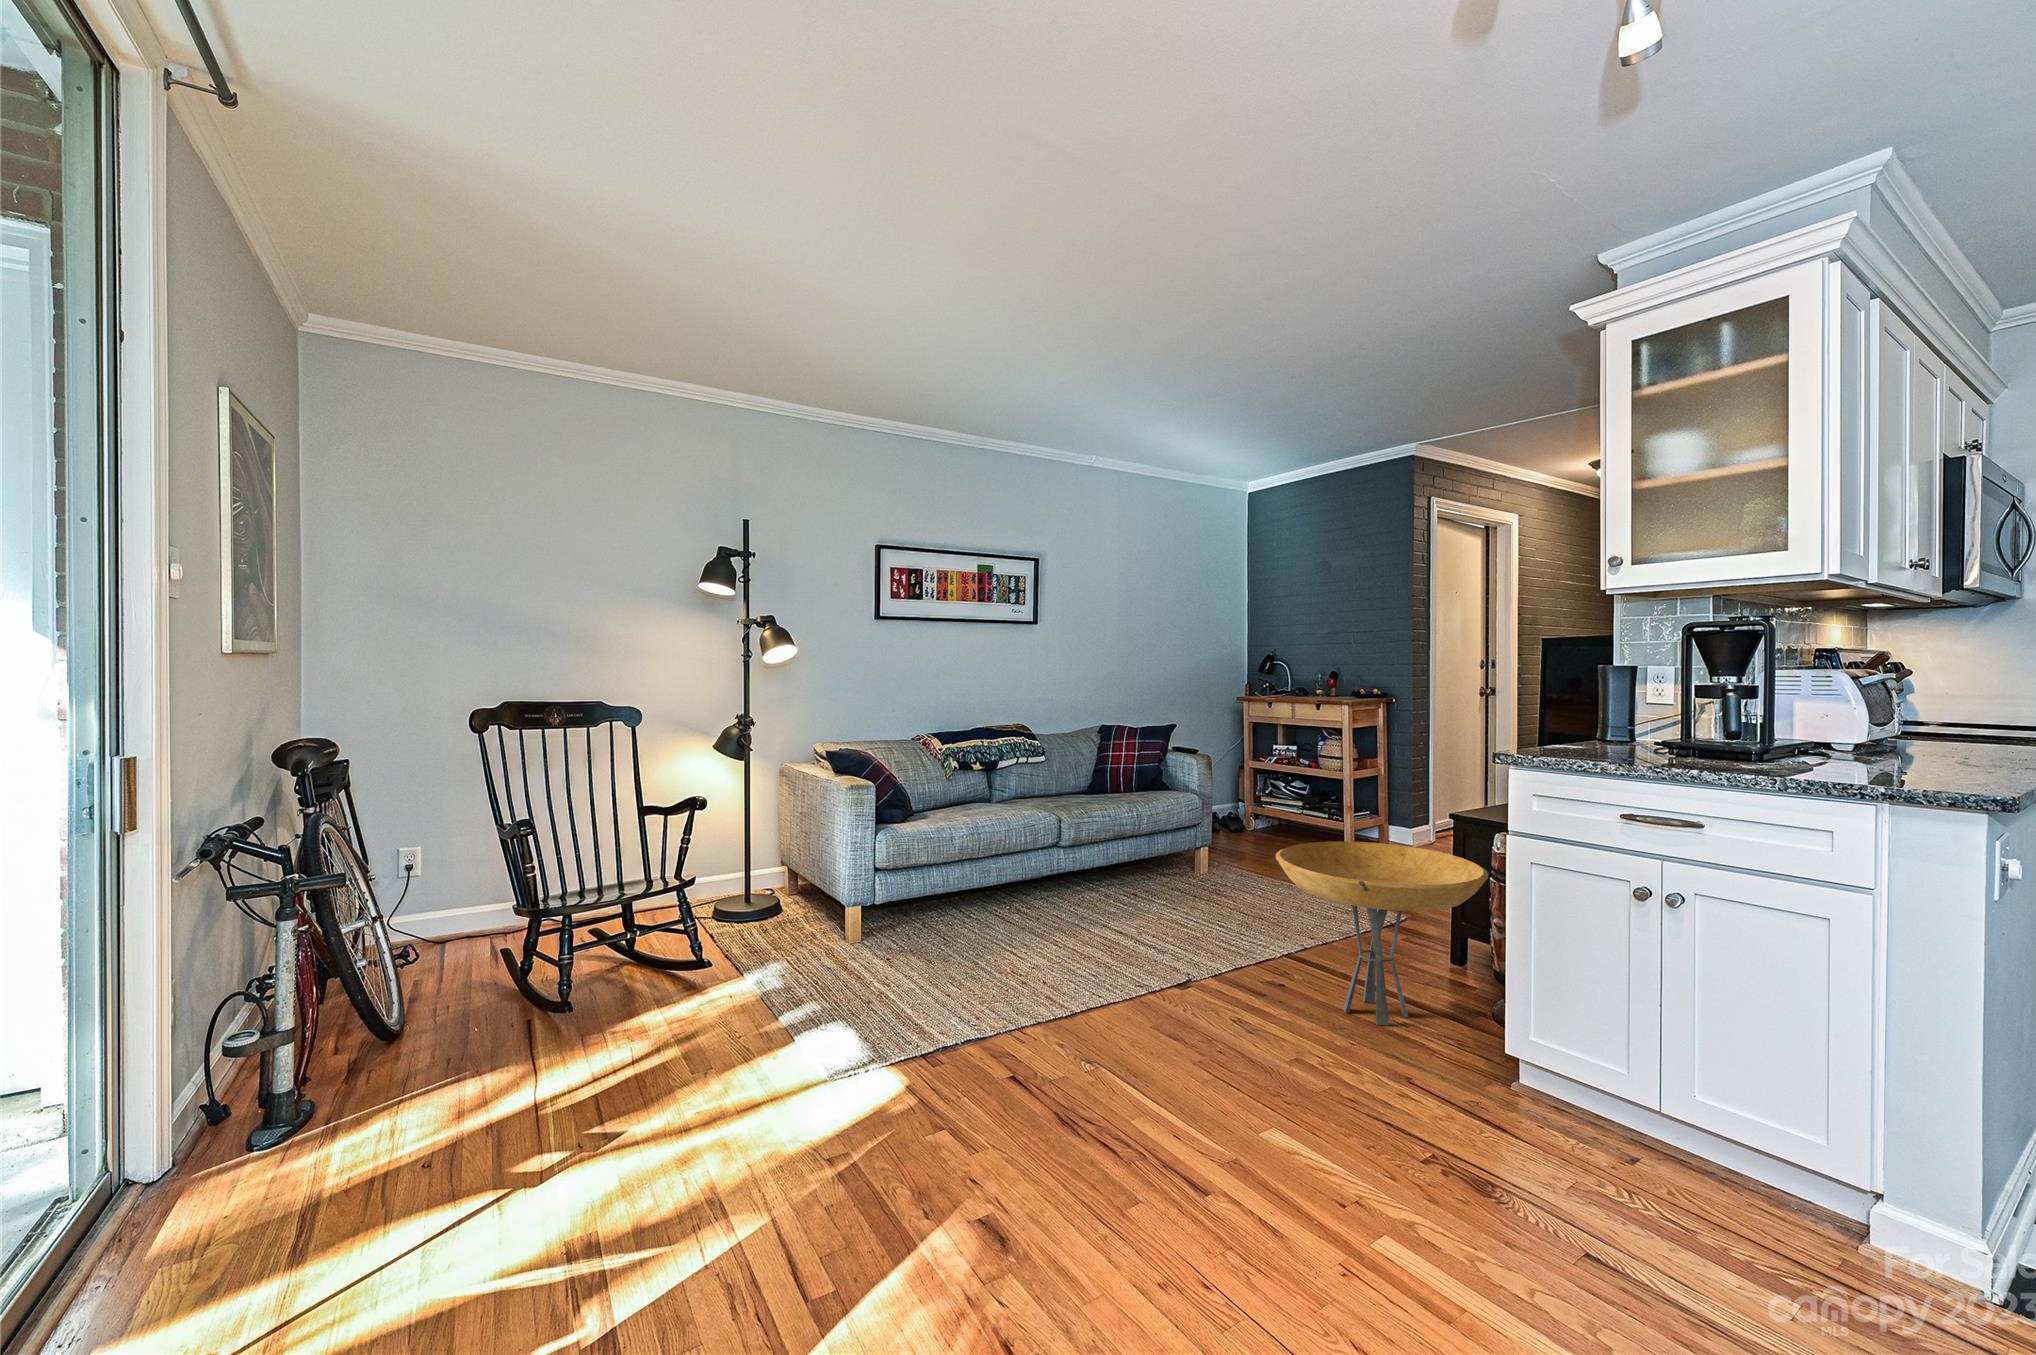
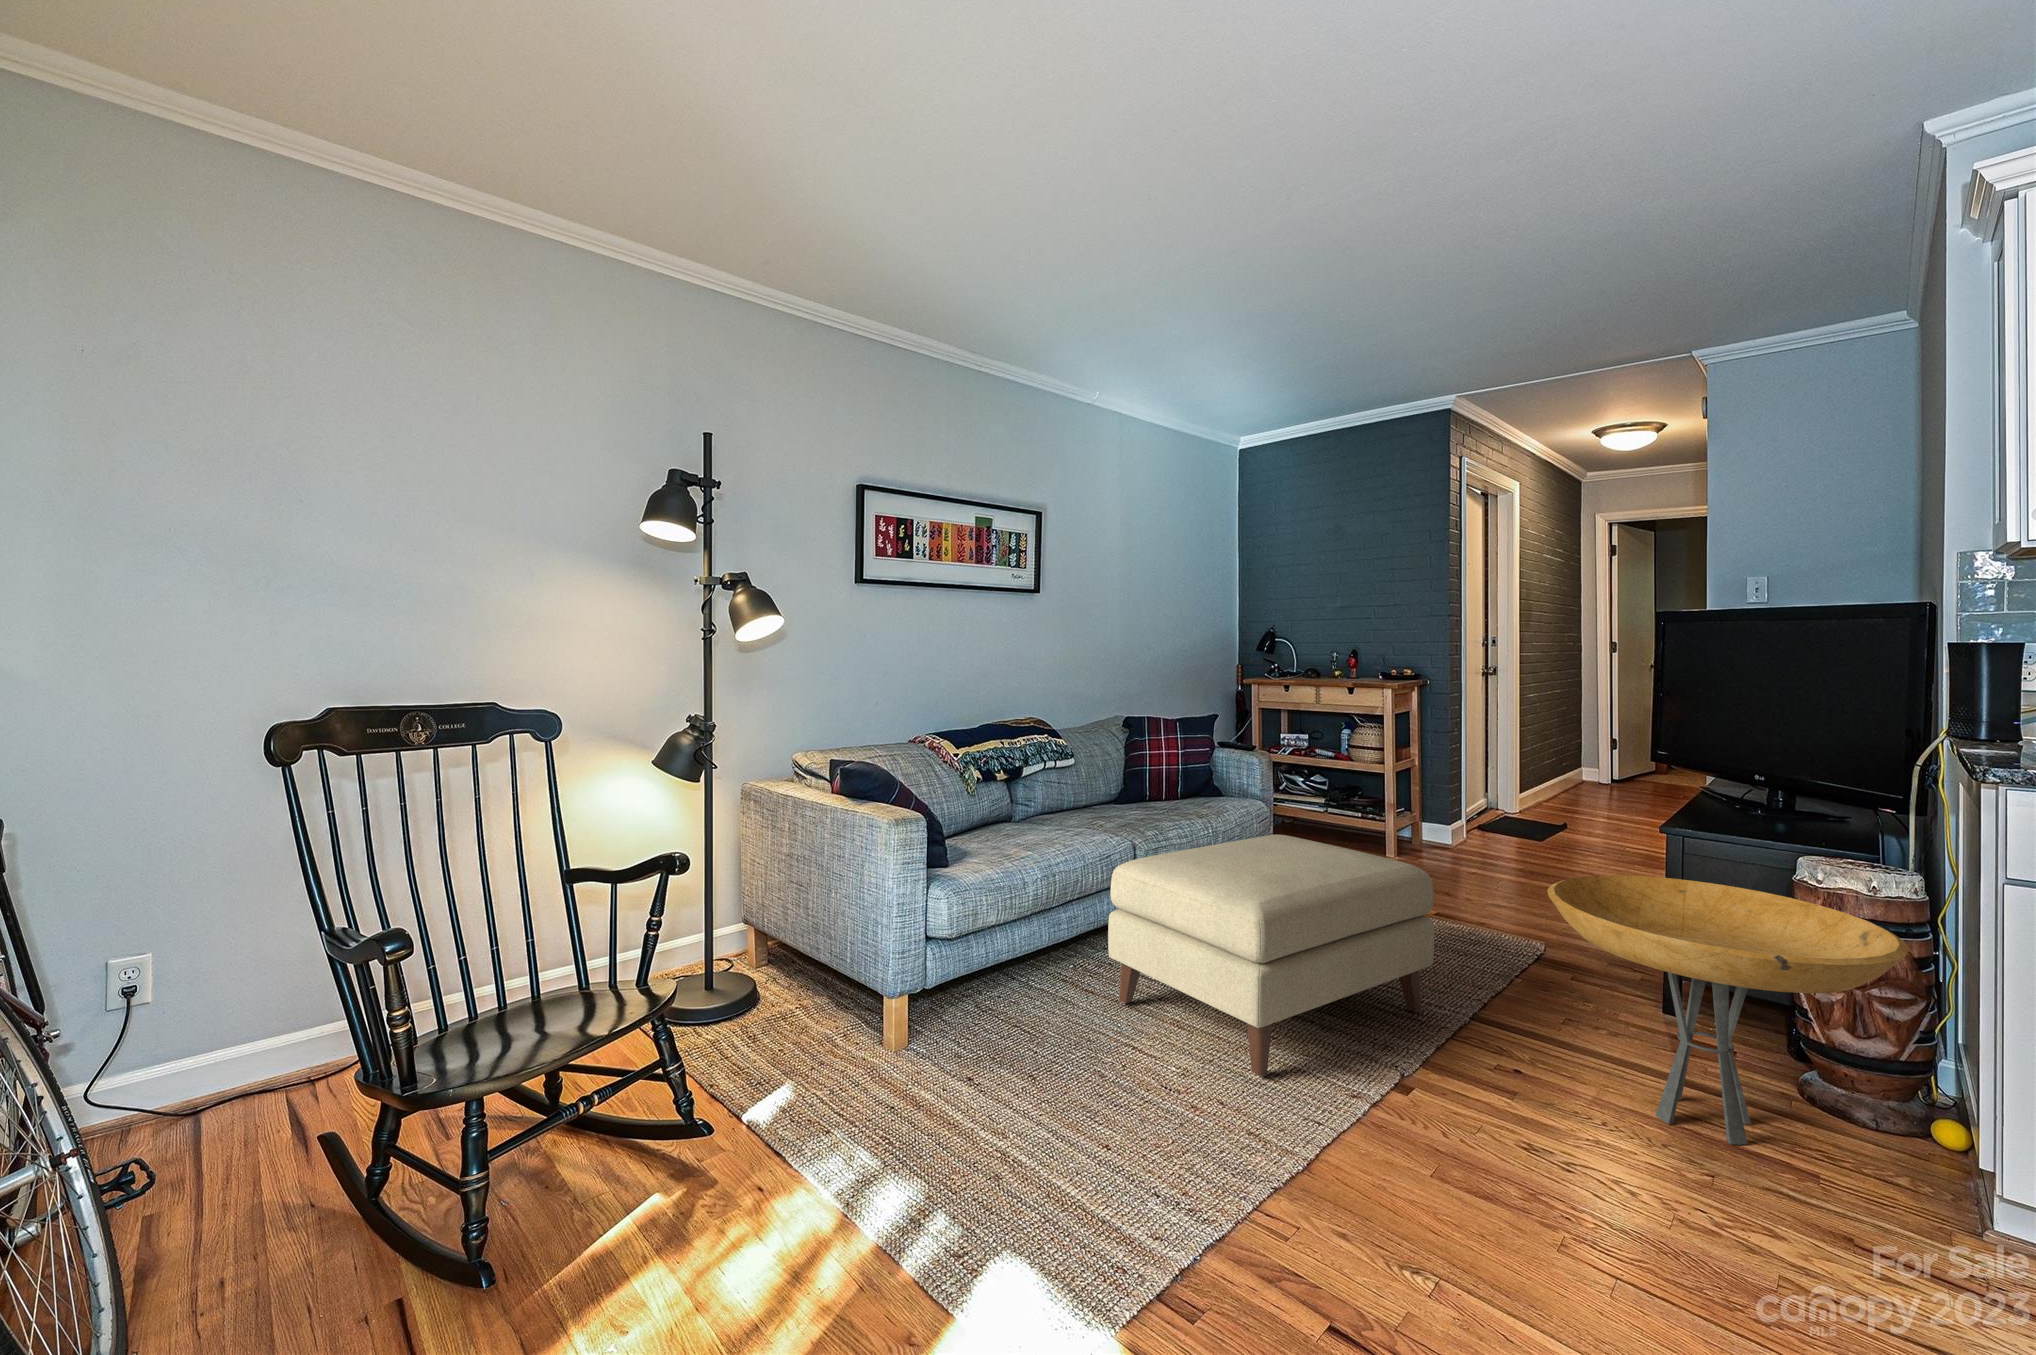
ottoman: none [1013,815,1253,970] -> present [1108,835,1434,1077]

